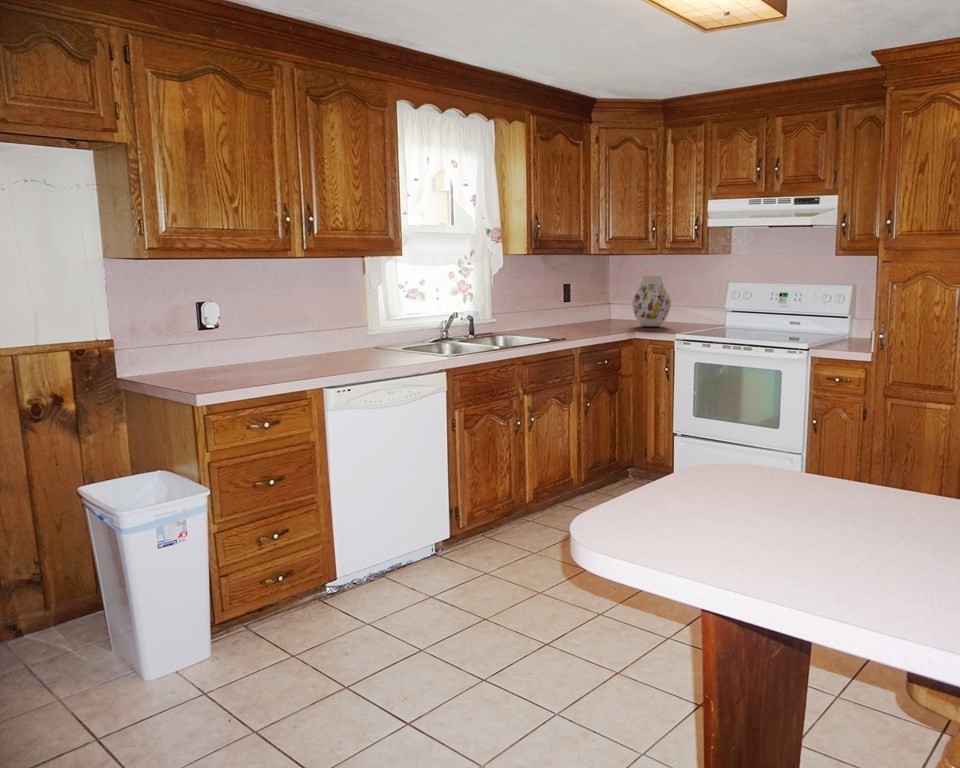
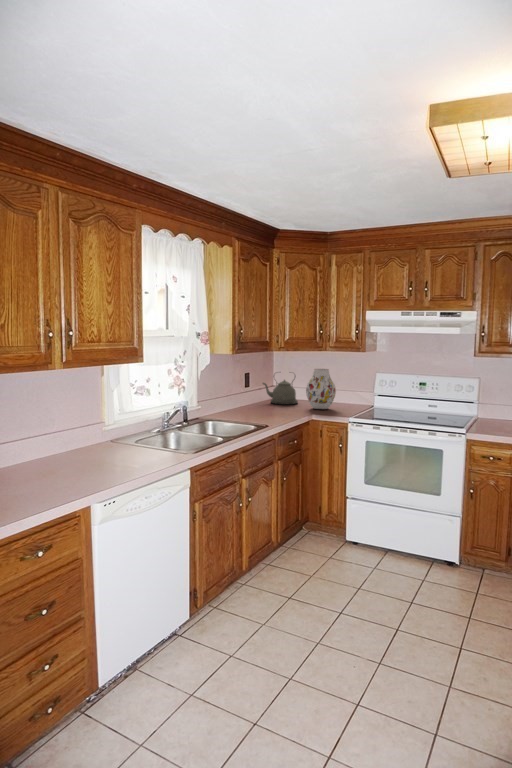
kettle: none [583,283,628,323] -> present [263,380,298,405]

